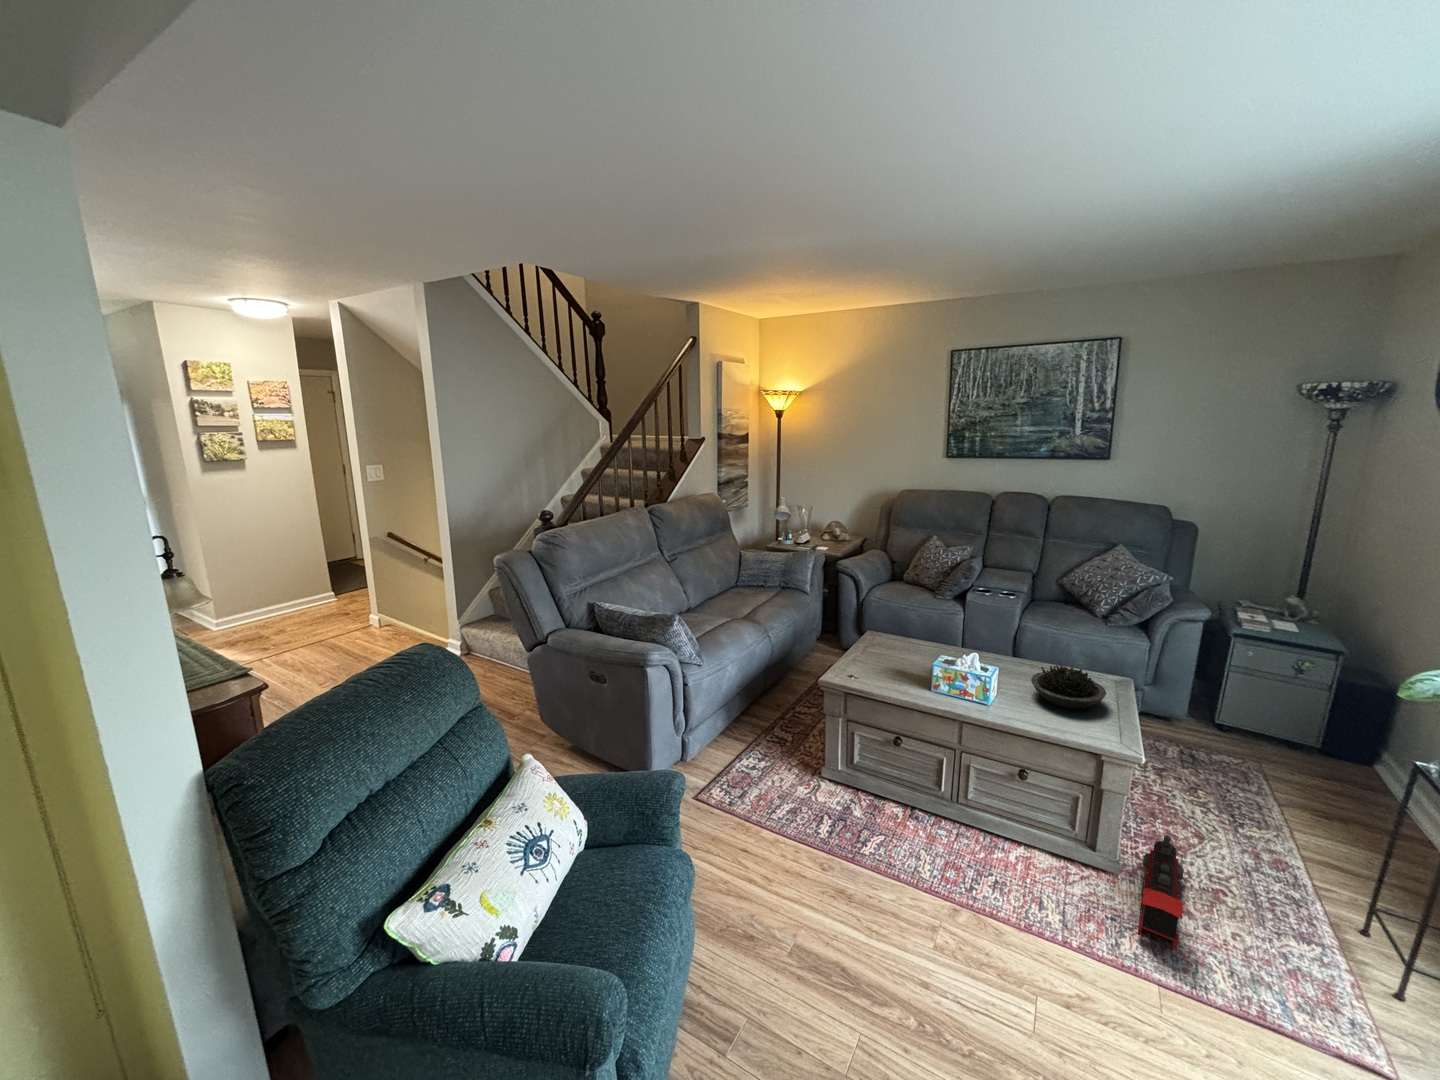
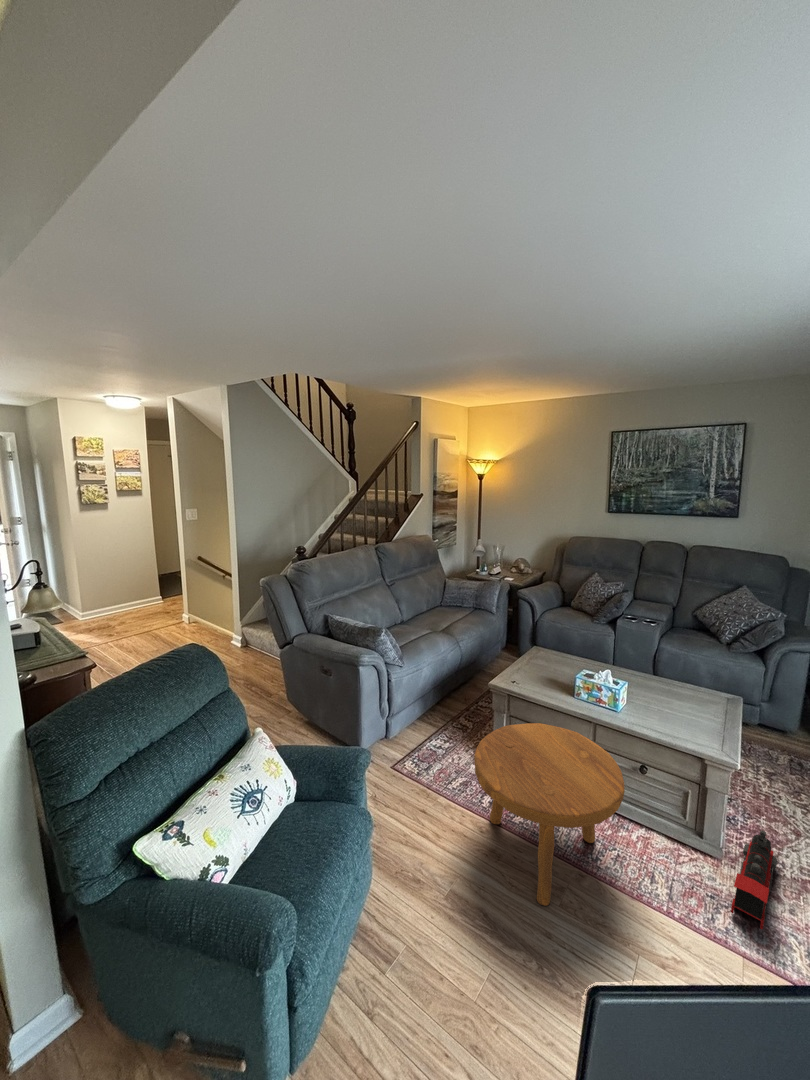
succulent plant: present [1031,665,1106,709] -> none [655,684,715,720]
footstool: none [815,725,1011,951] -> present [474,723,625,906]

